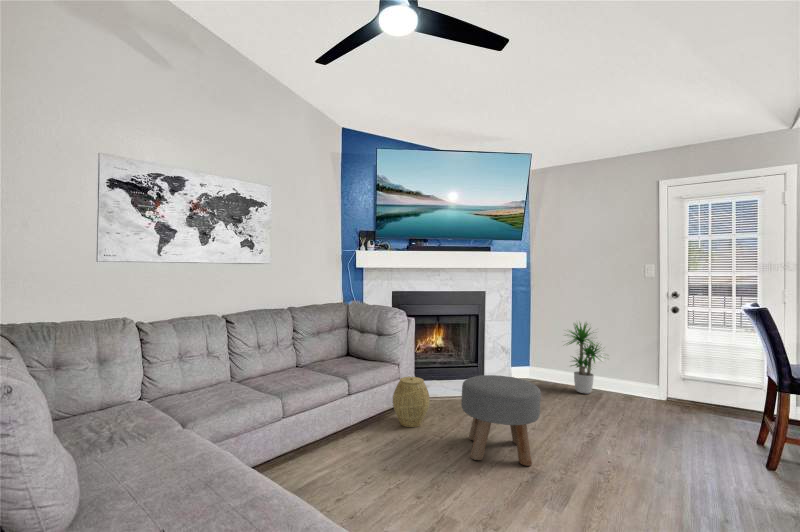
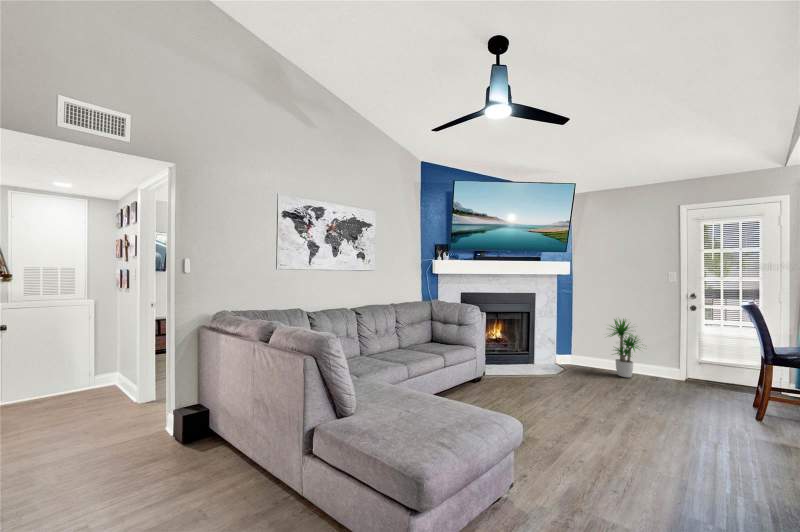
ottoman: present [461,375,541,466] -> none [535,357,603,428]
woven basket: present [393,377,430,427] -> none [474,358,504,397]

